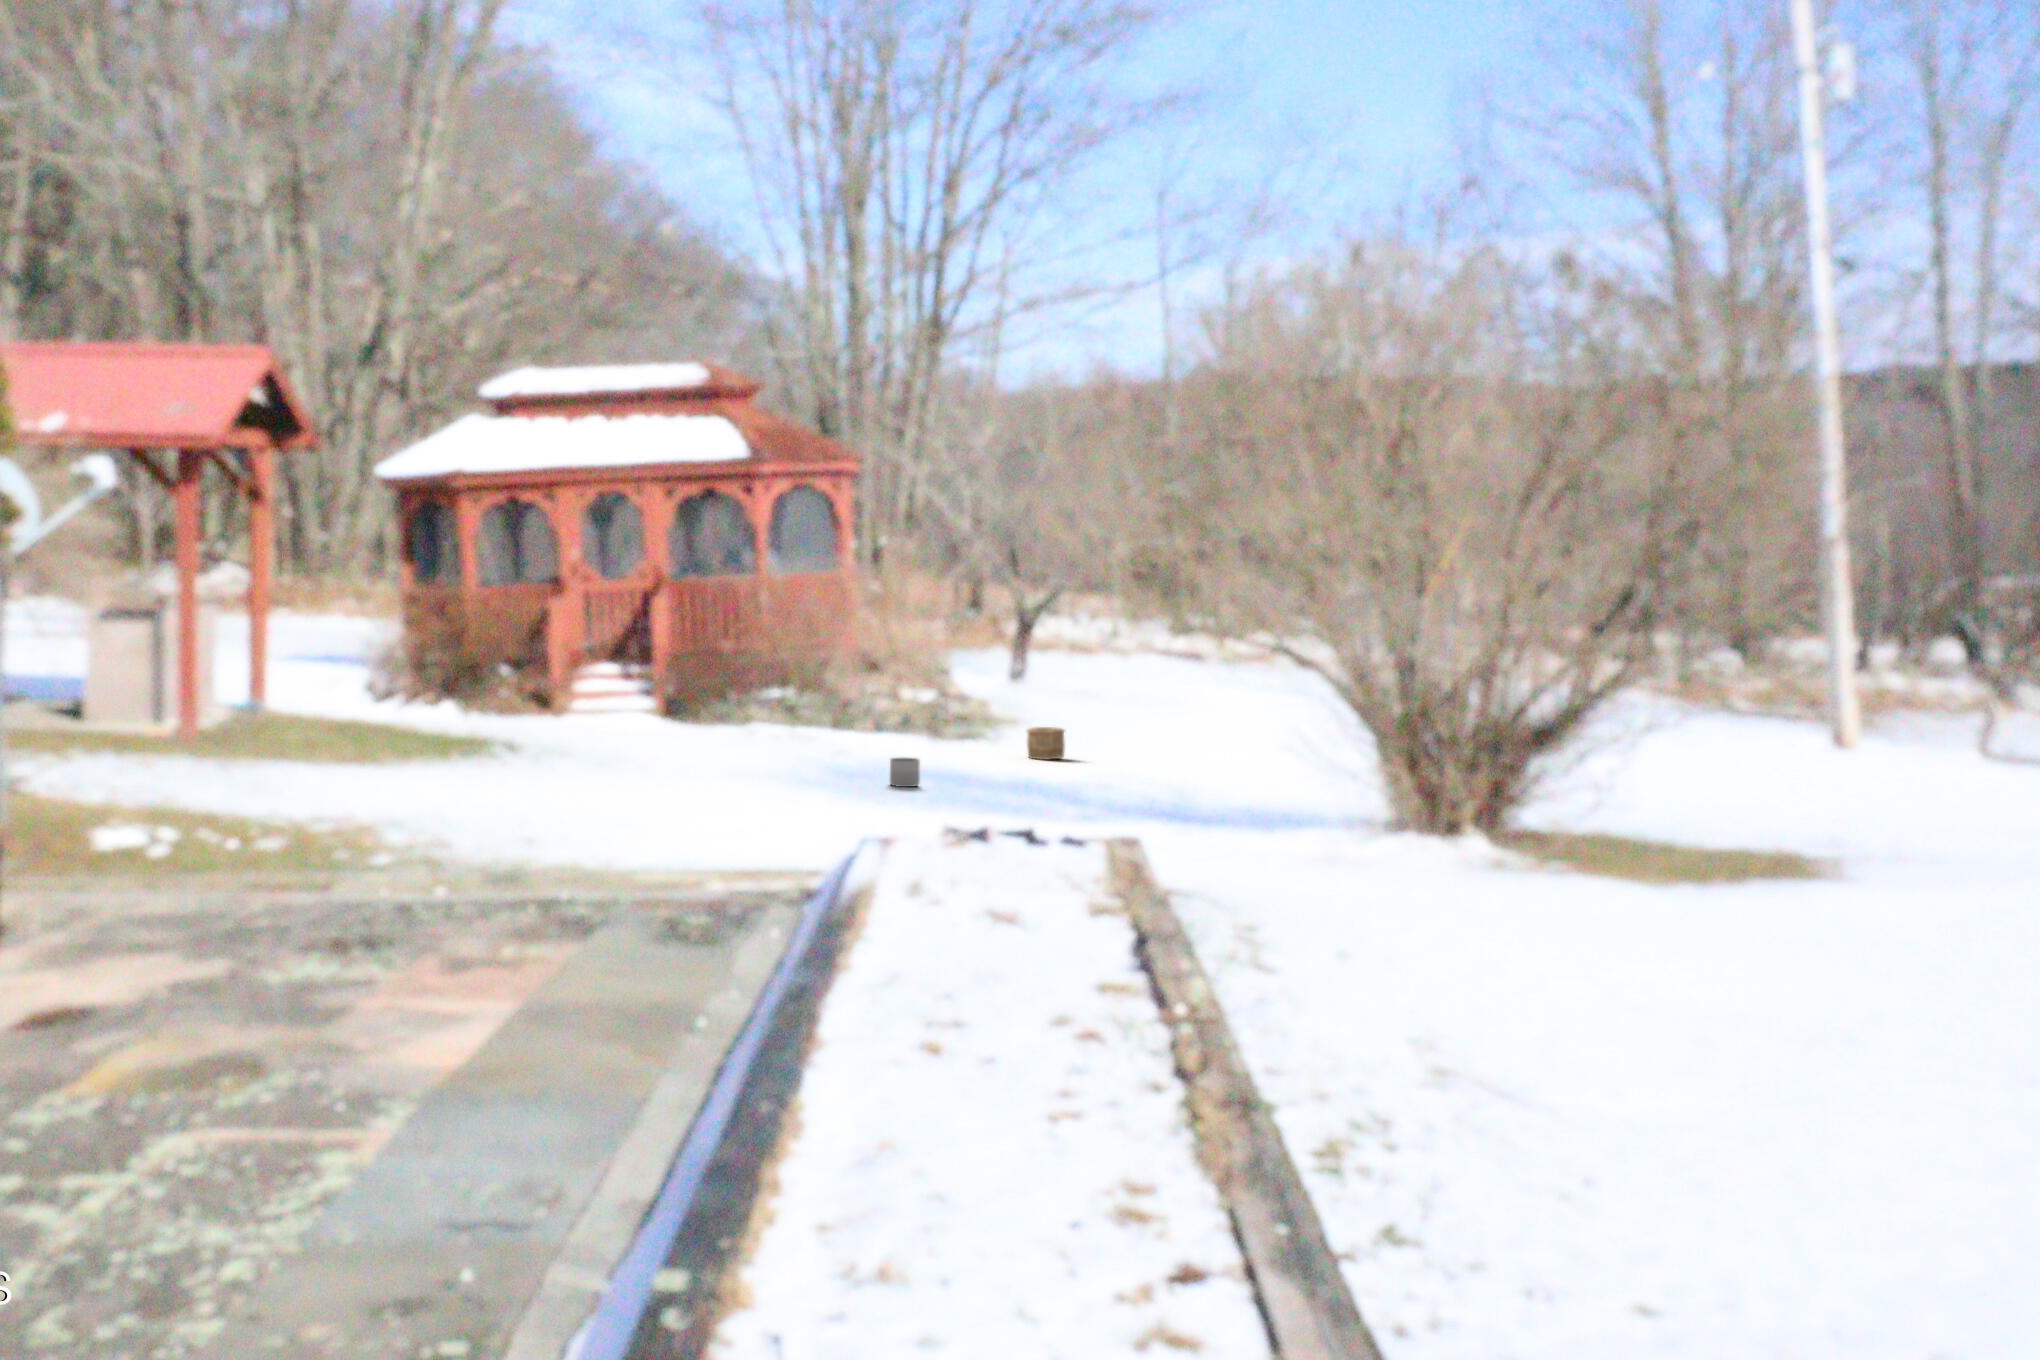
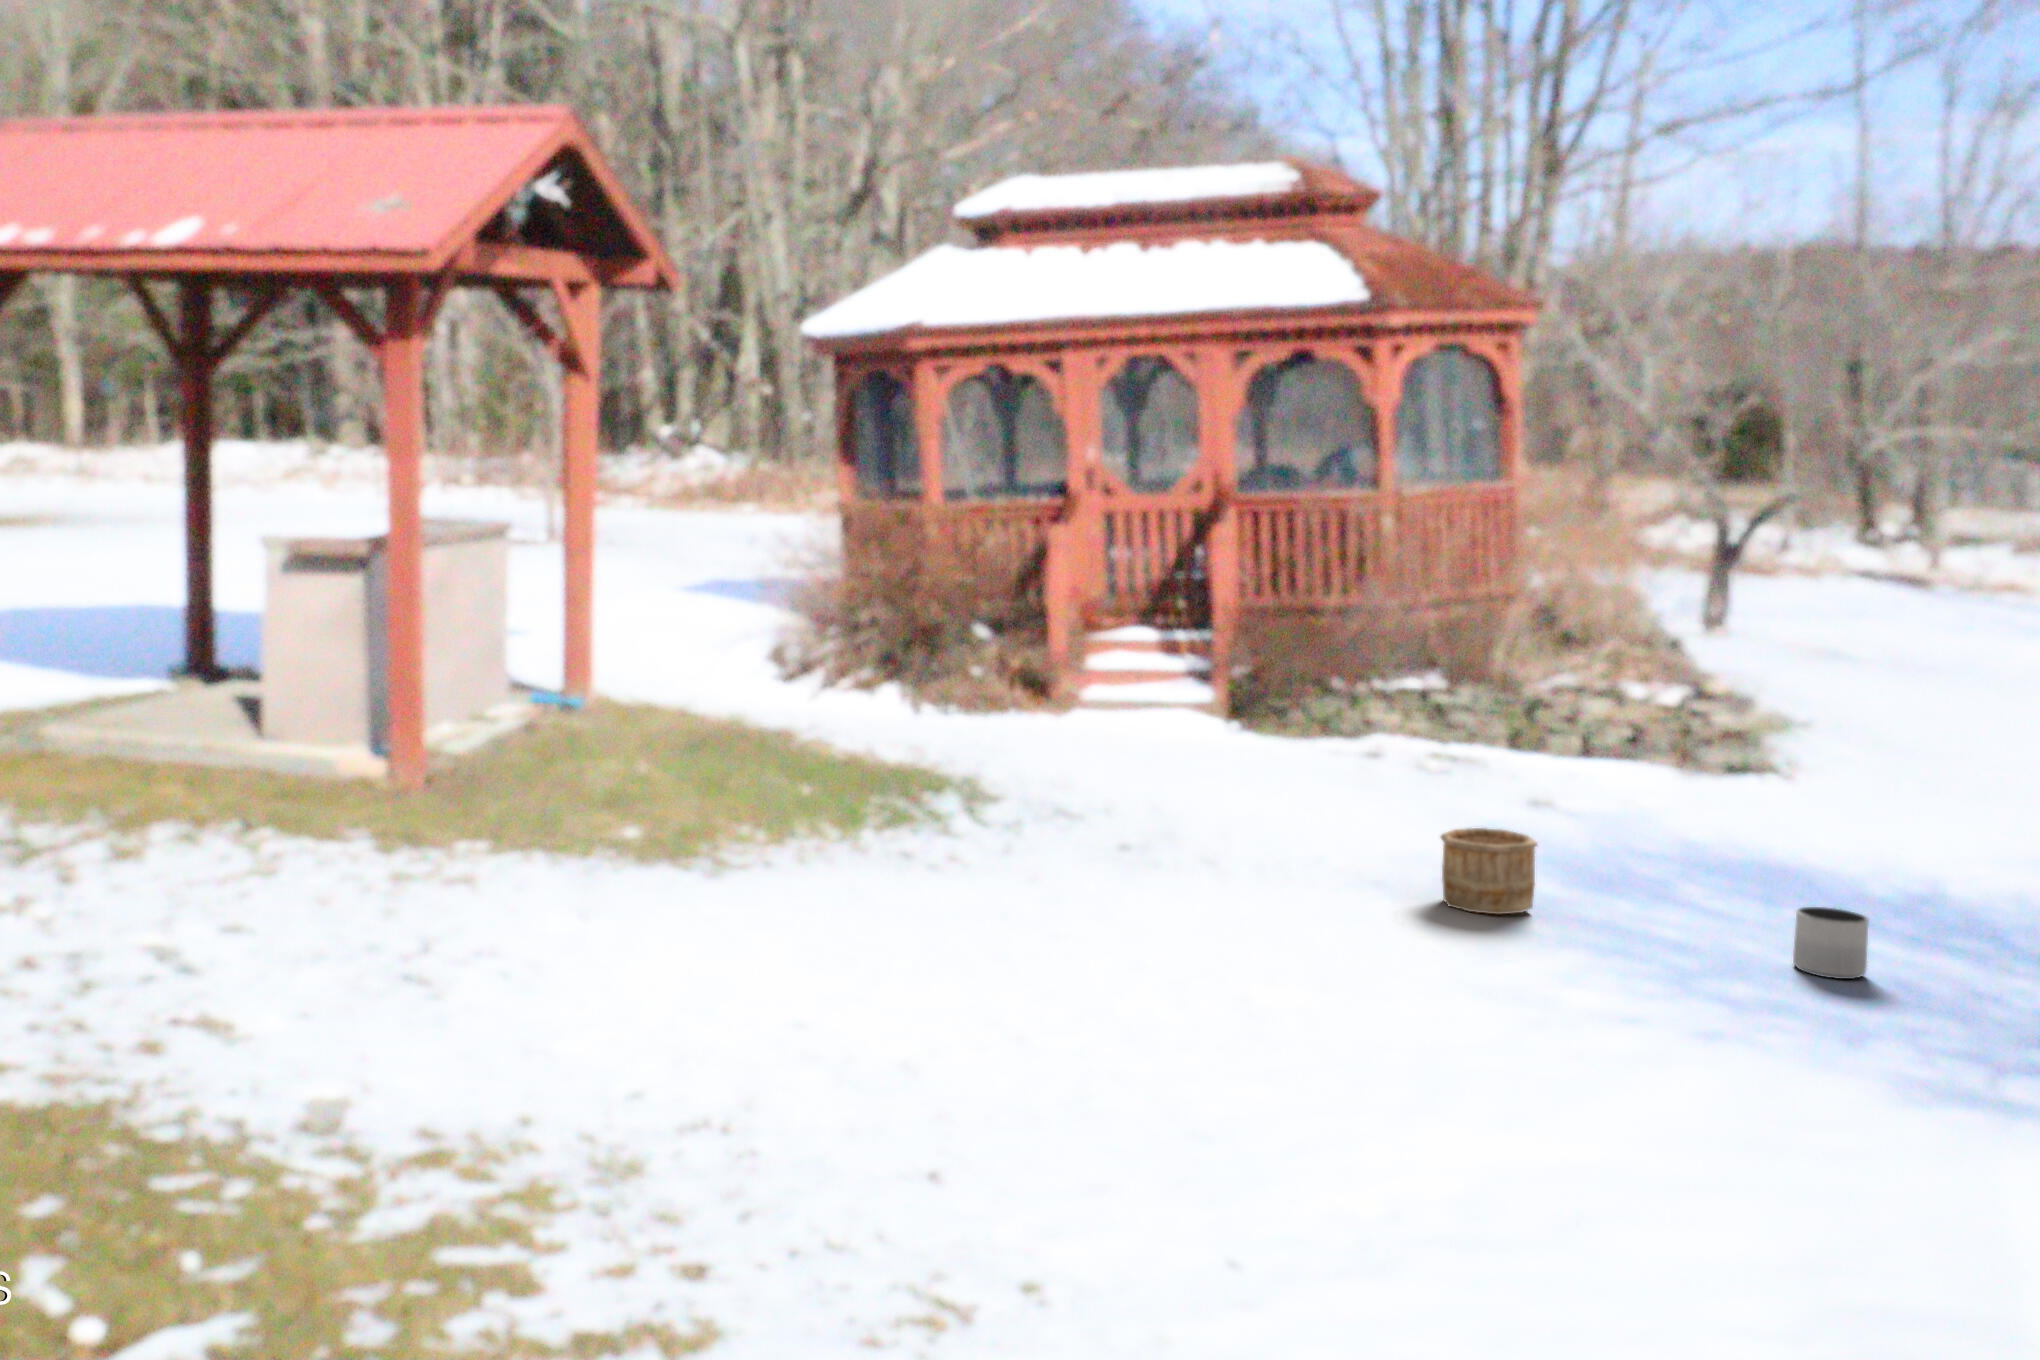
wooden bucket: present [1027,727,1065,760] -> present [1441,828,1537,914]

